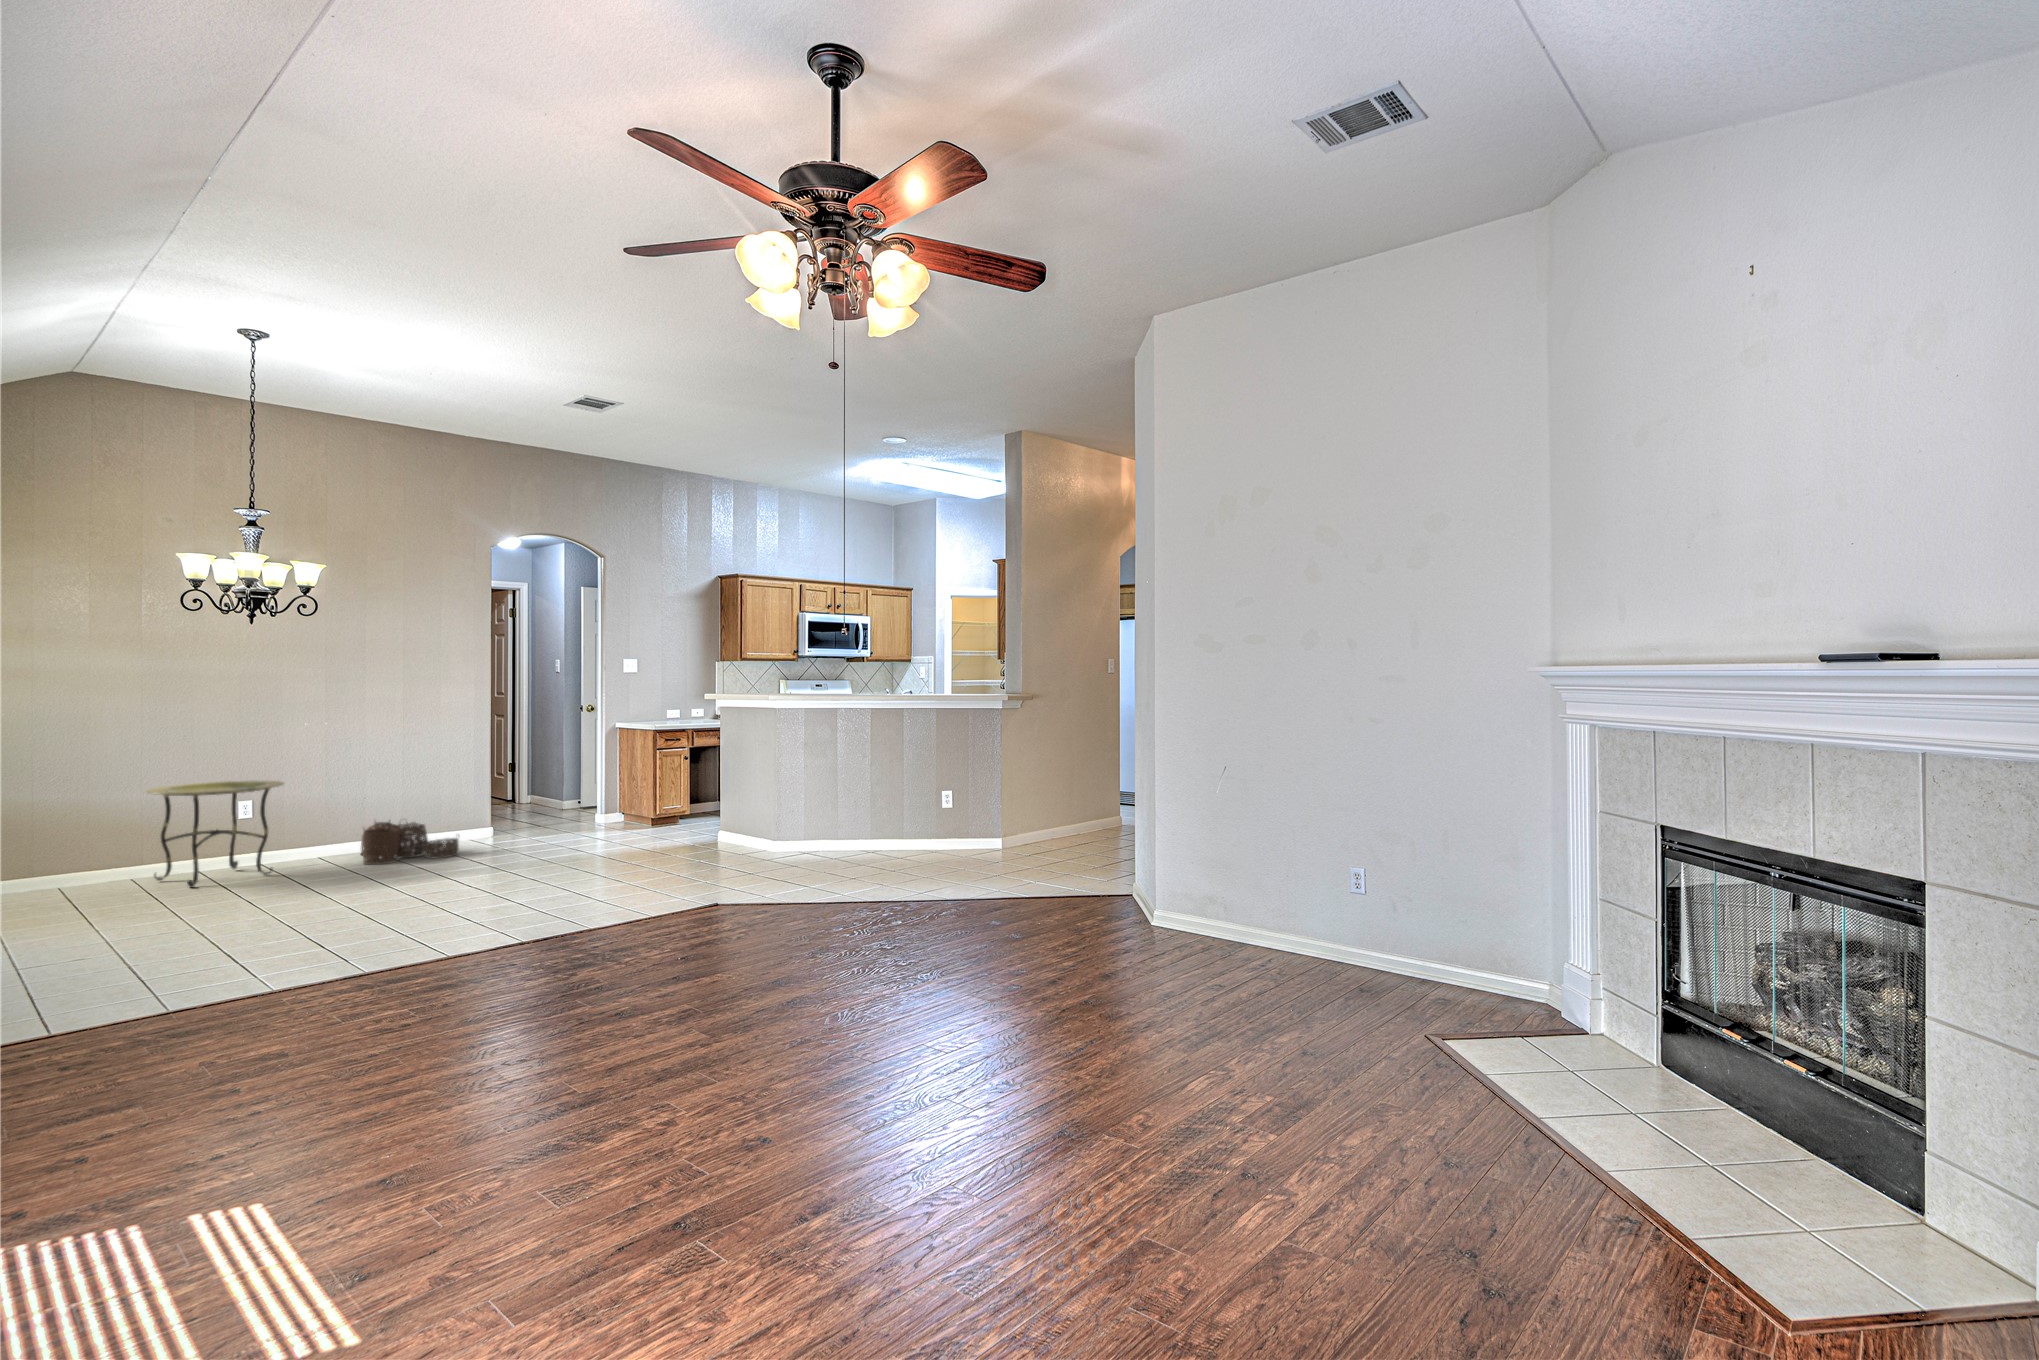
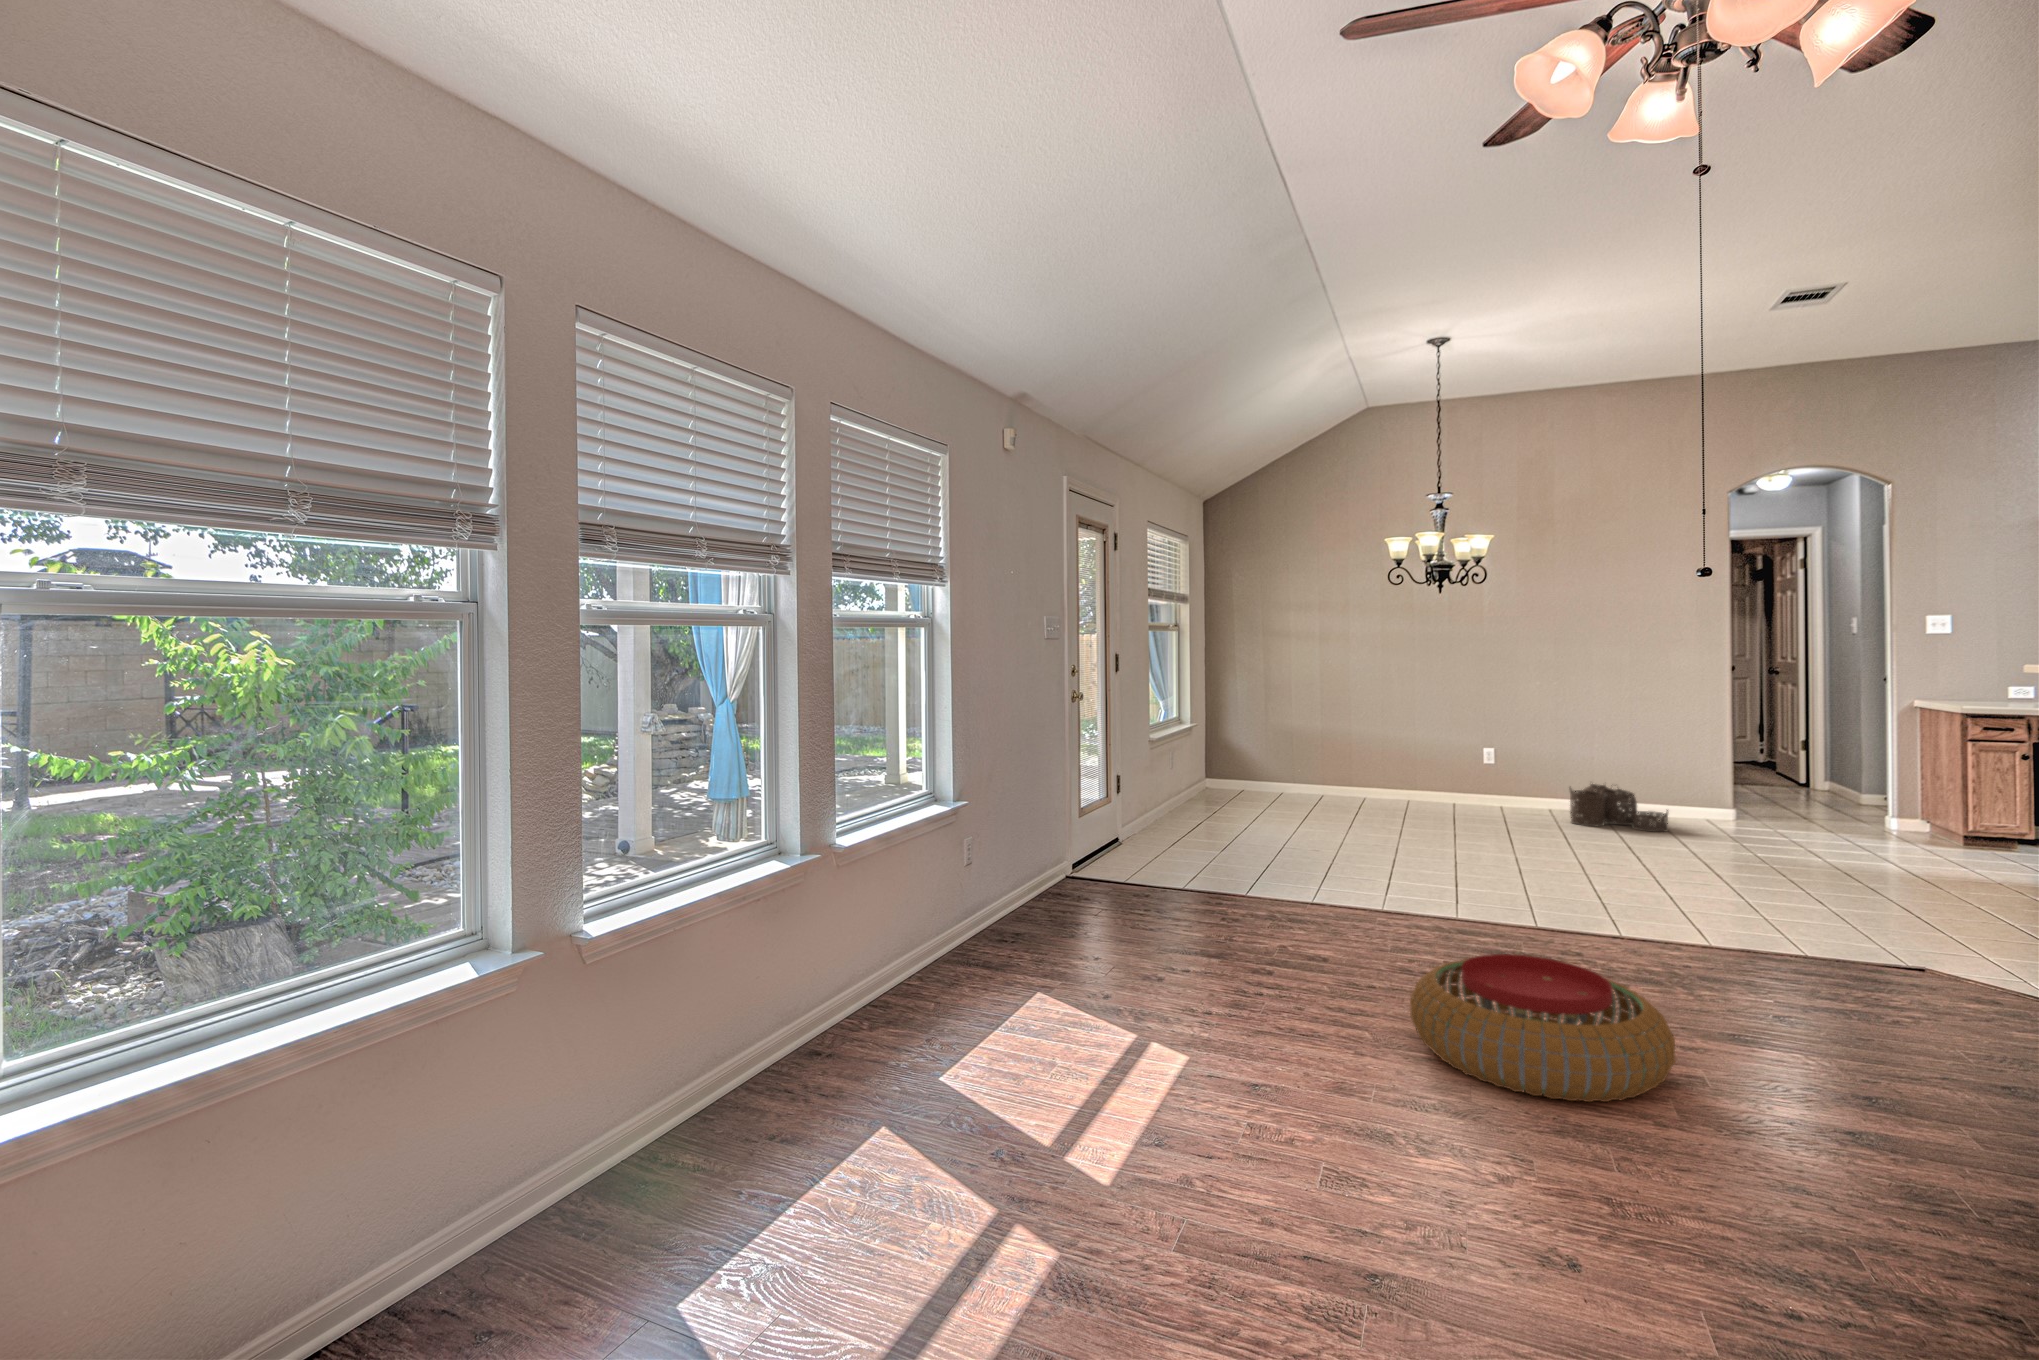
side table: present [146,780,284,888] -> none [1401,730,1501,816]
pouf: none [466,952,694,1076] -> present [1410,954,1675,1102]

